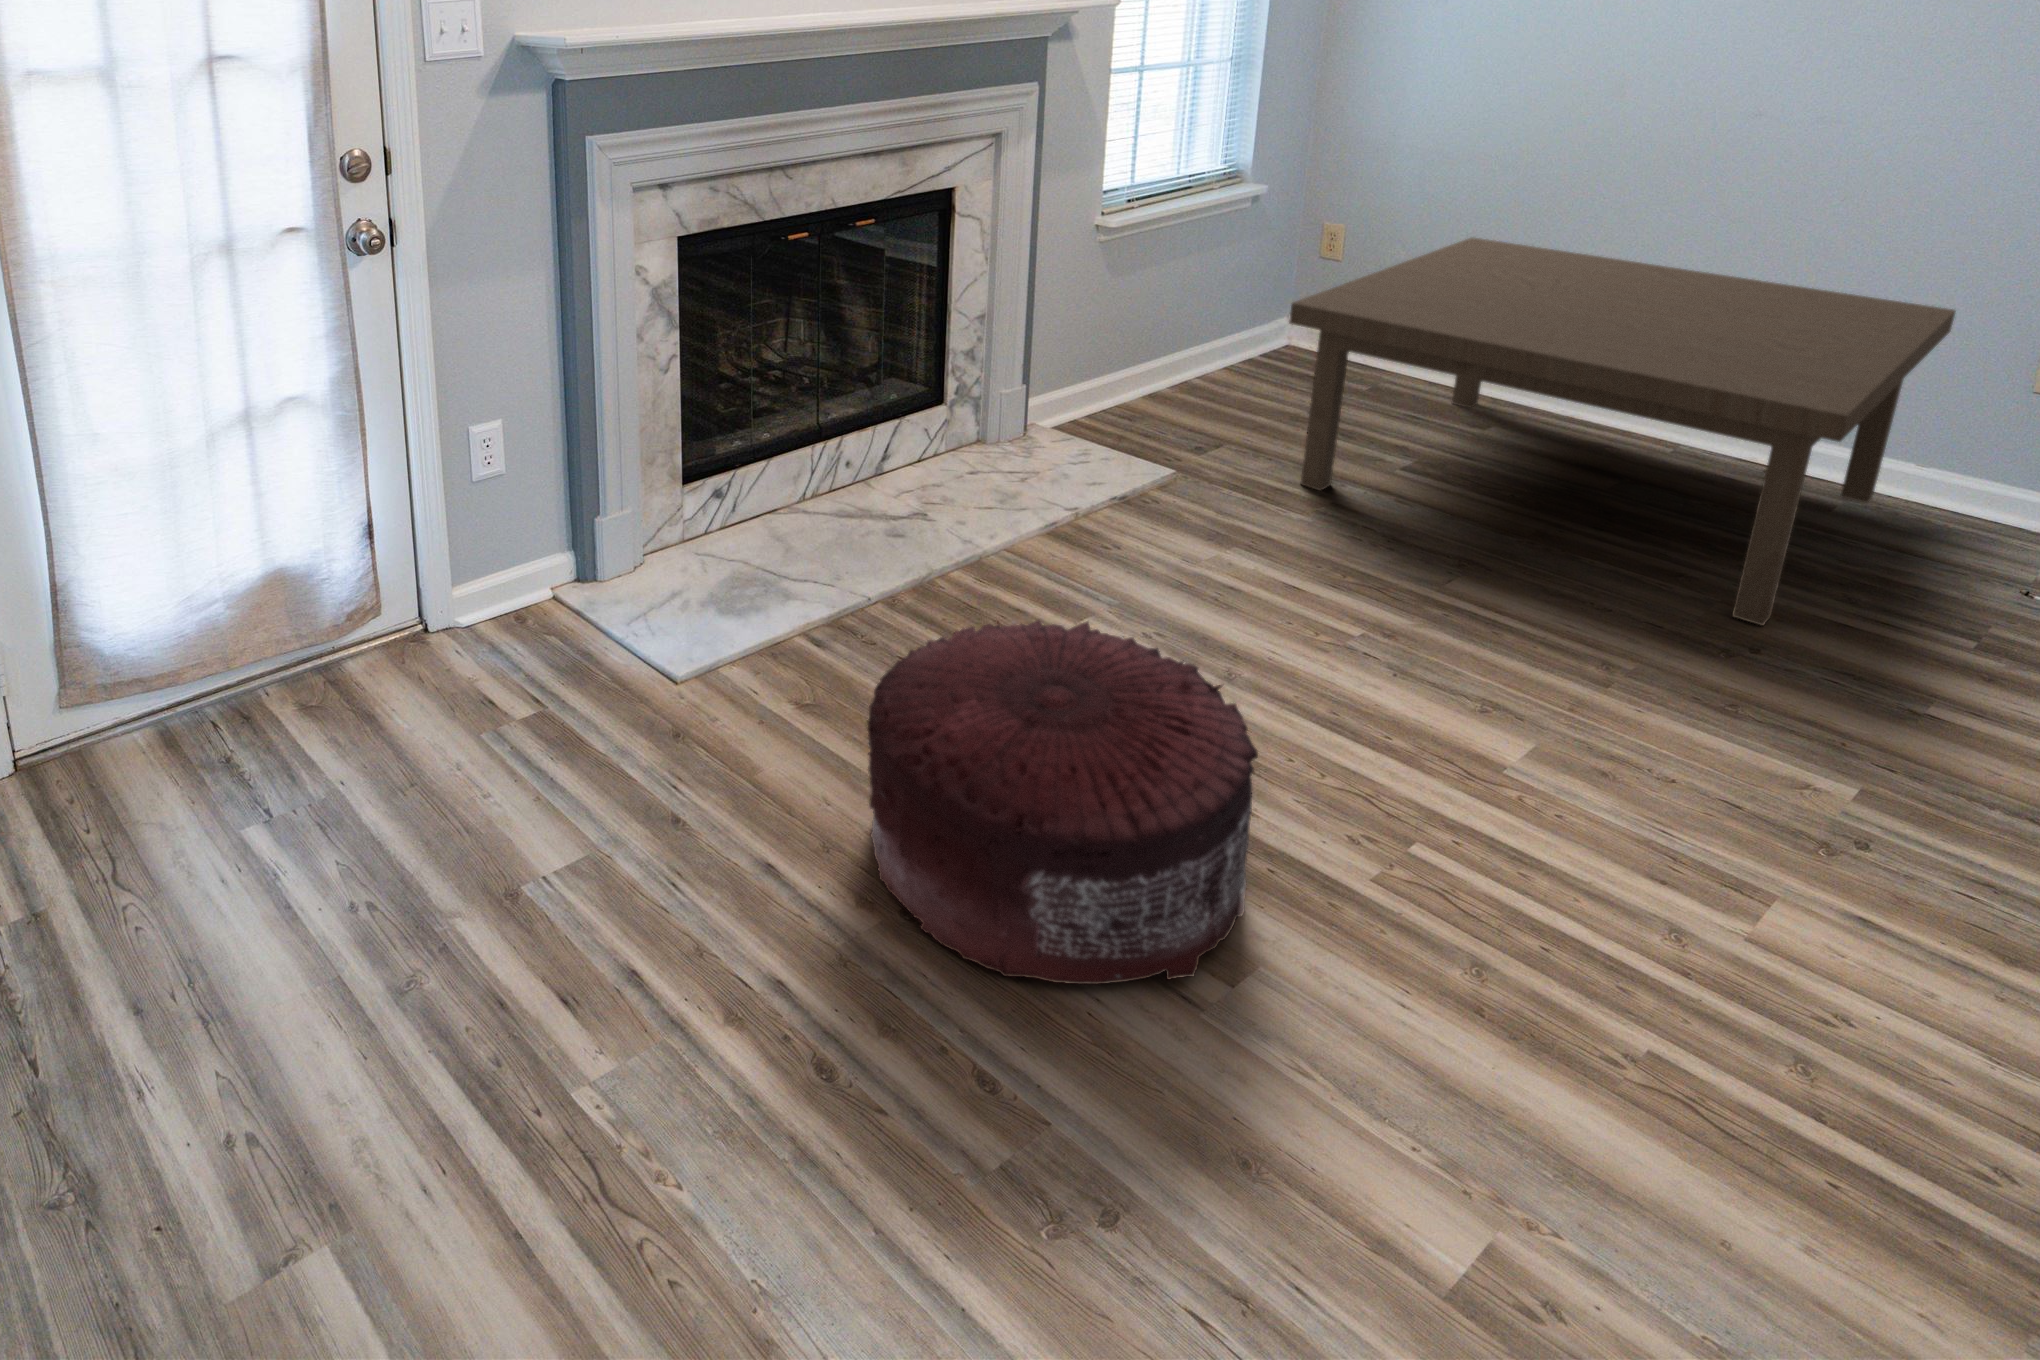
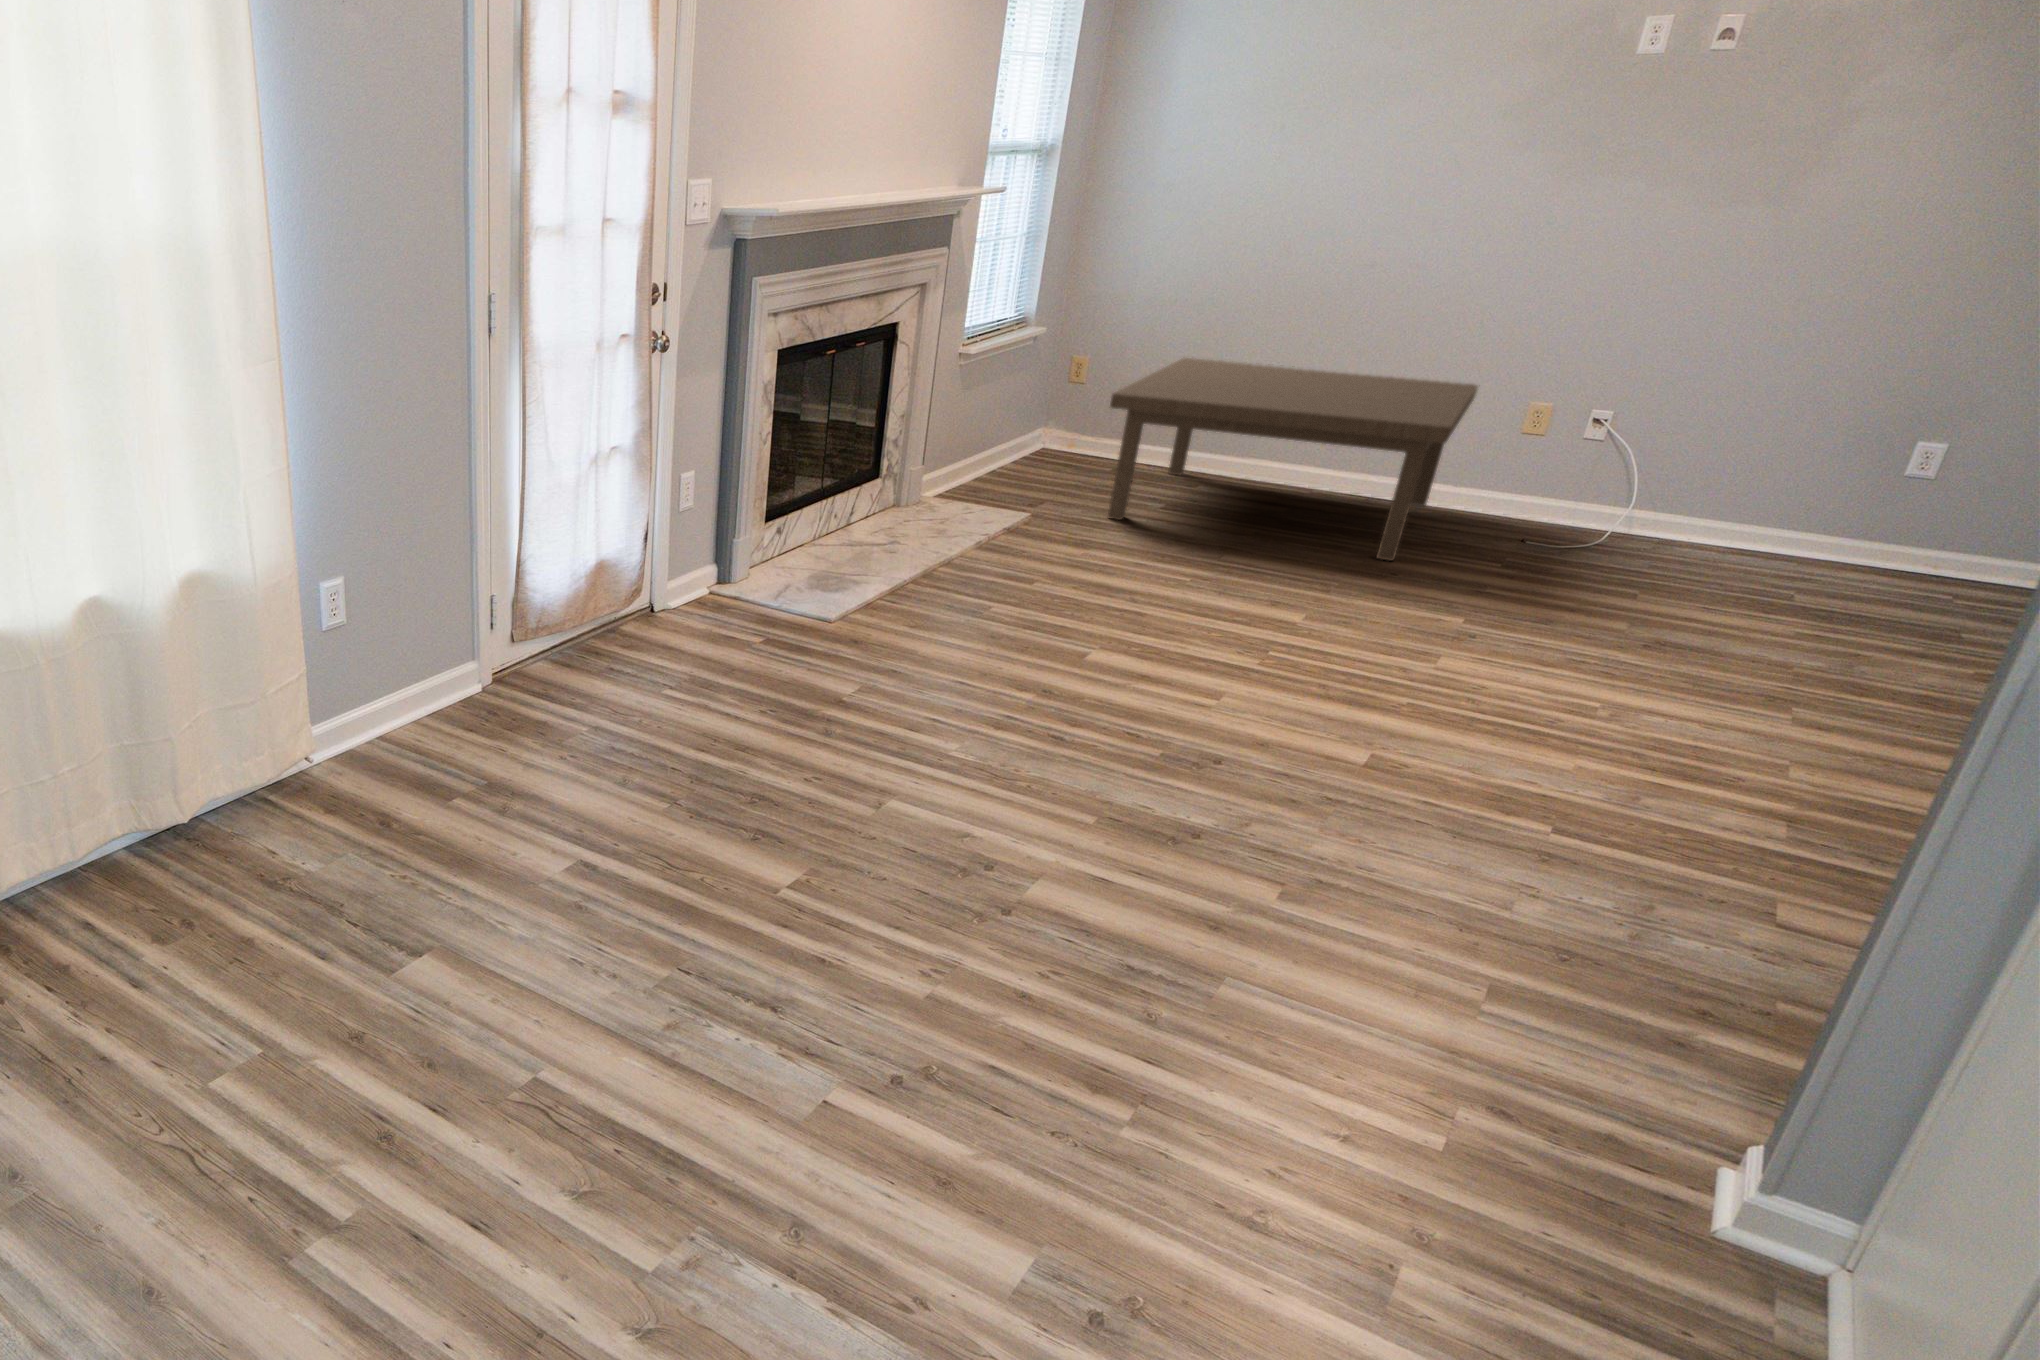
pouf: present [867,620,1258,984] -> none [998,549,1225,704]

